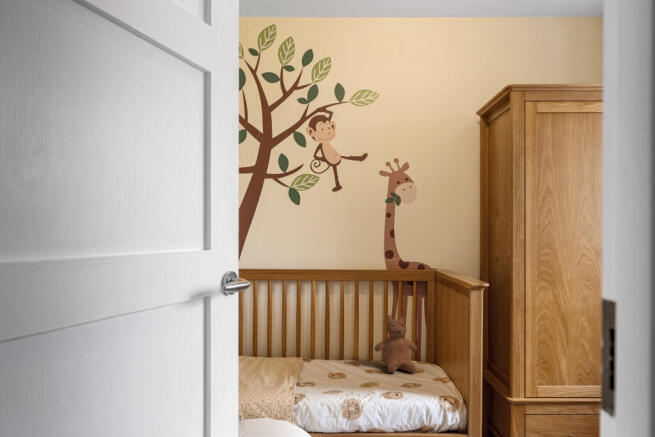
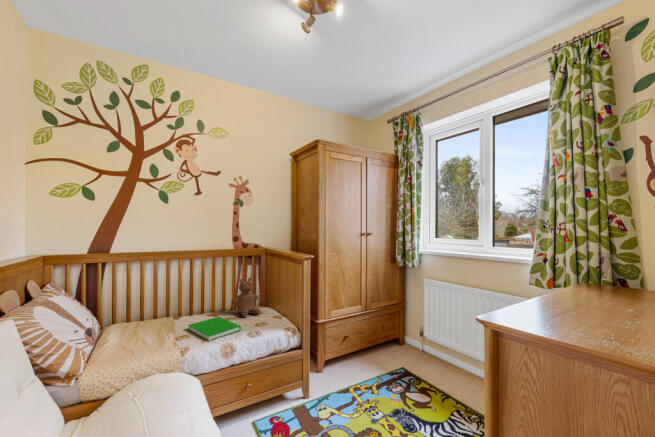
book: none [313,365,376,391] -> present [188,317,241,341]

